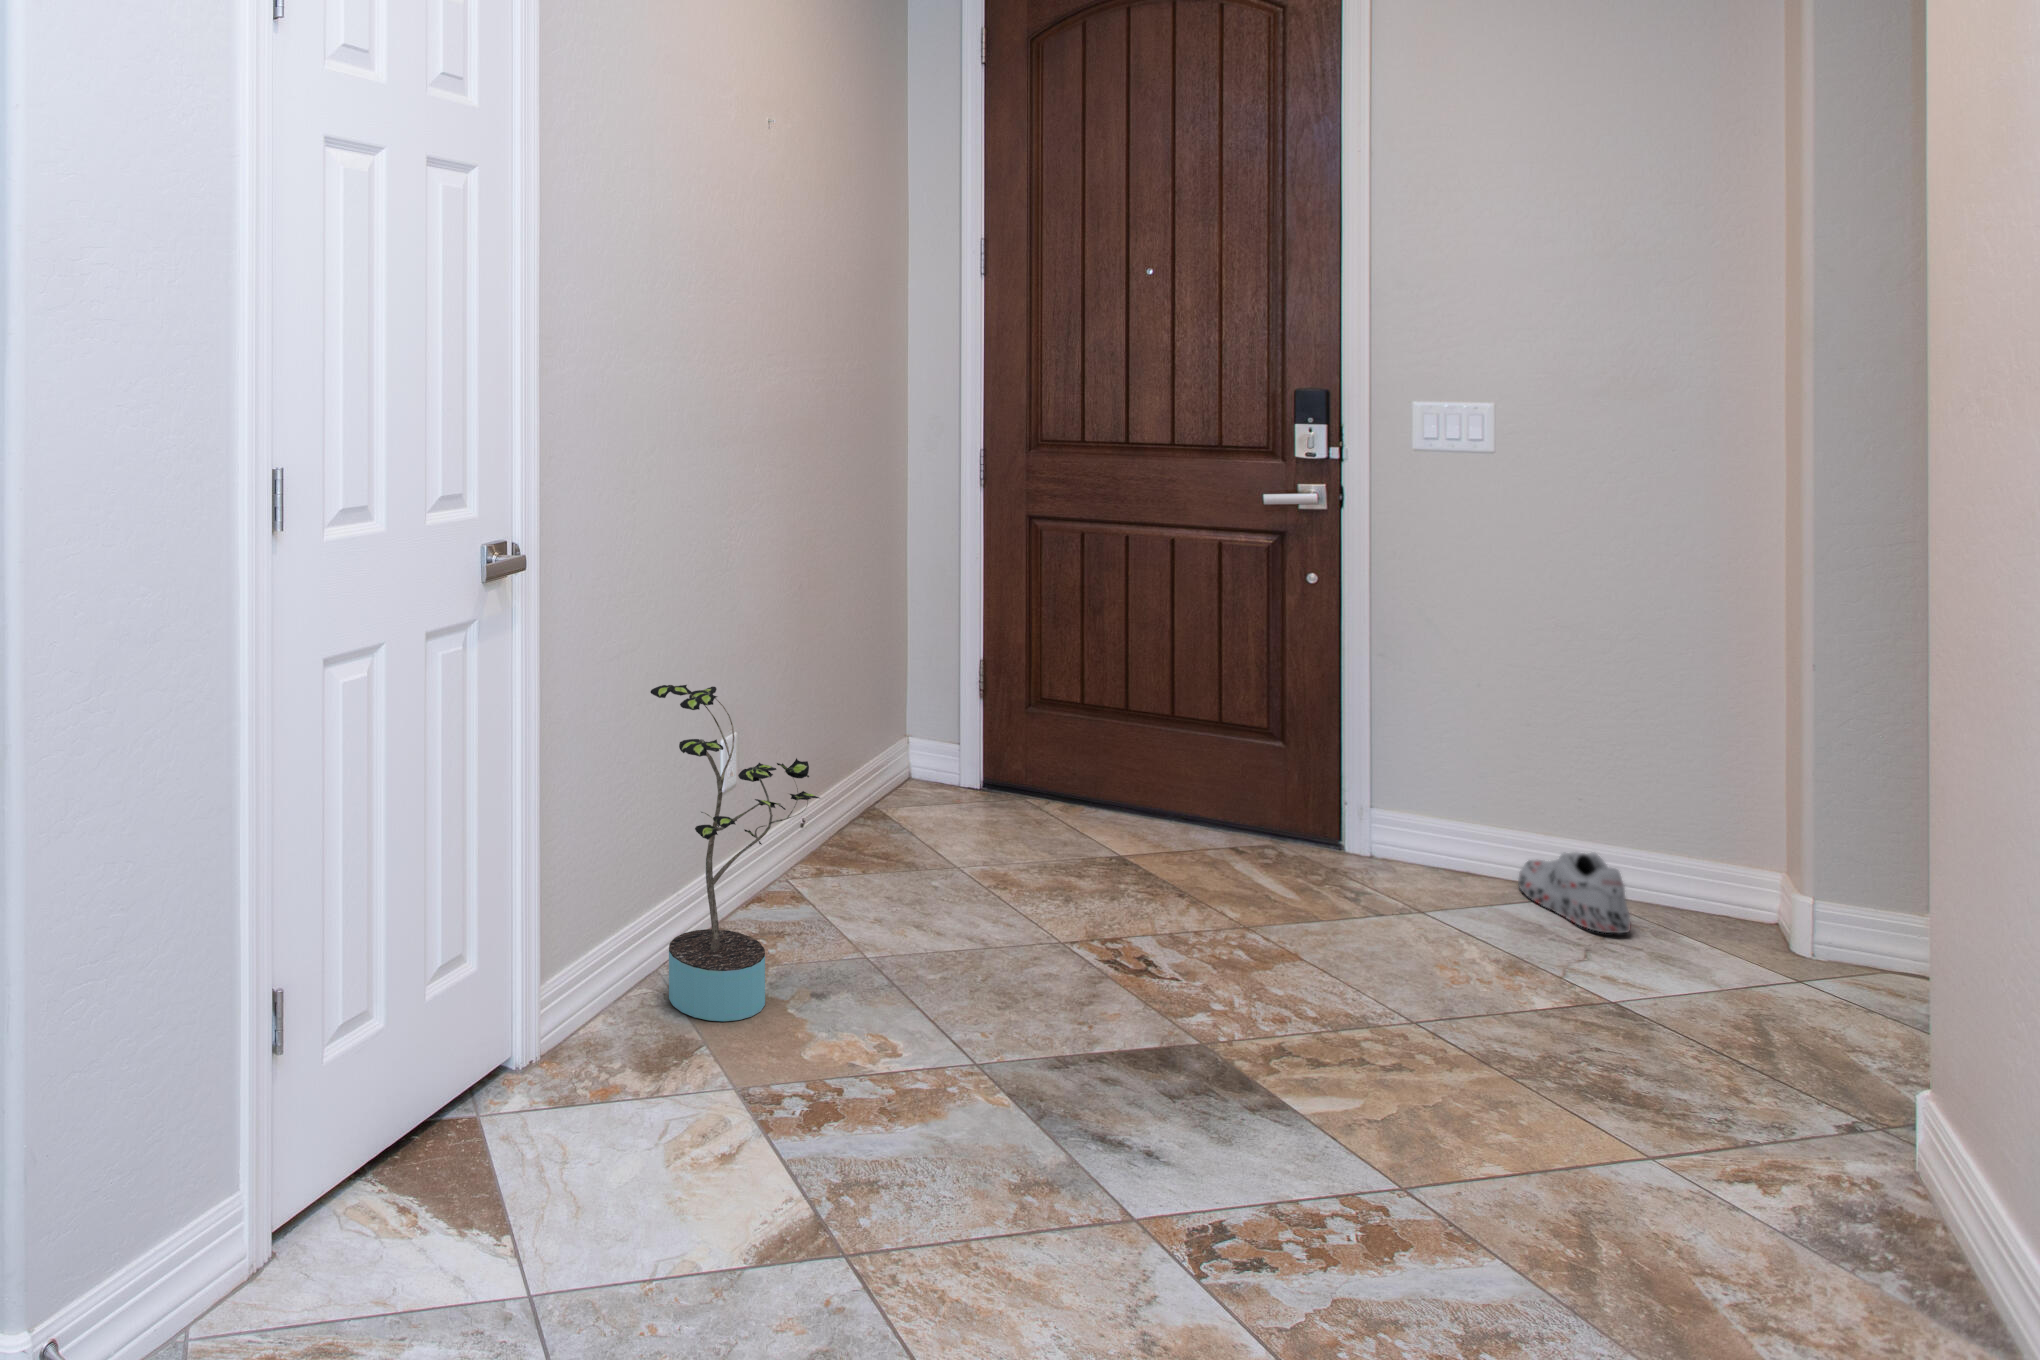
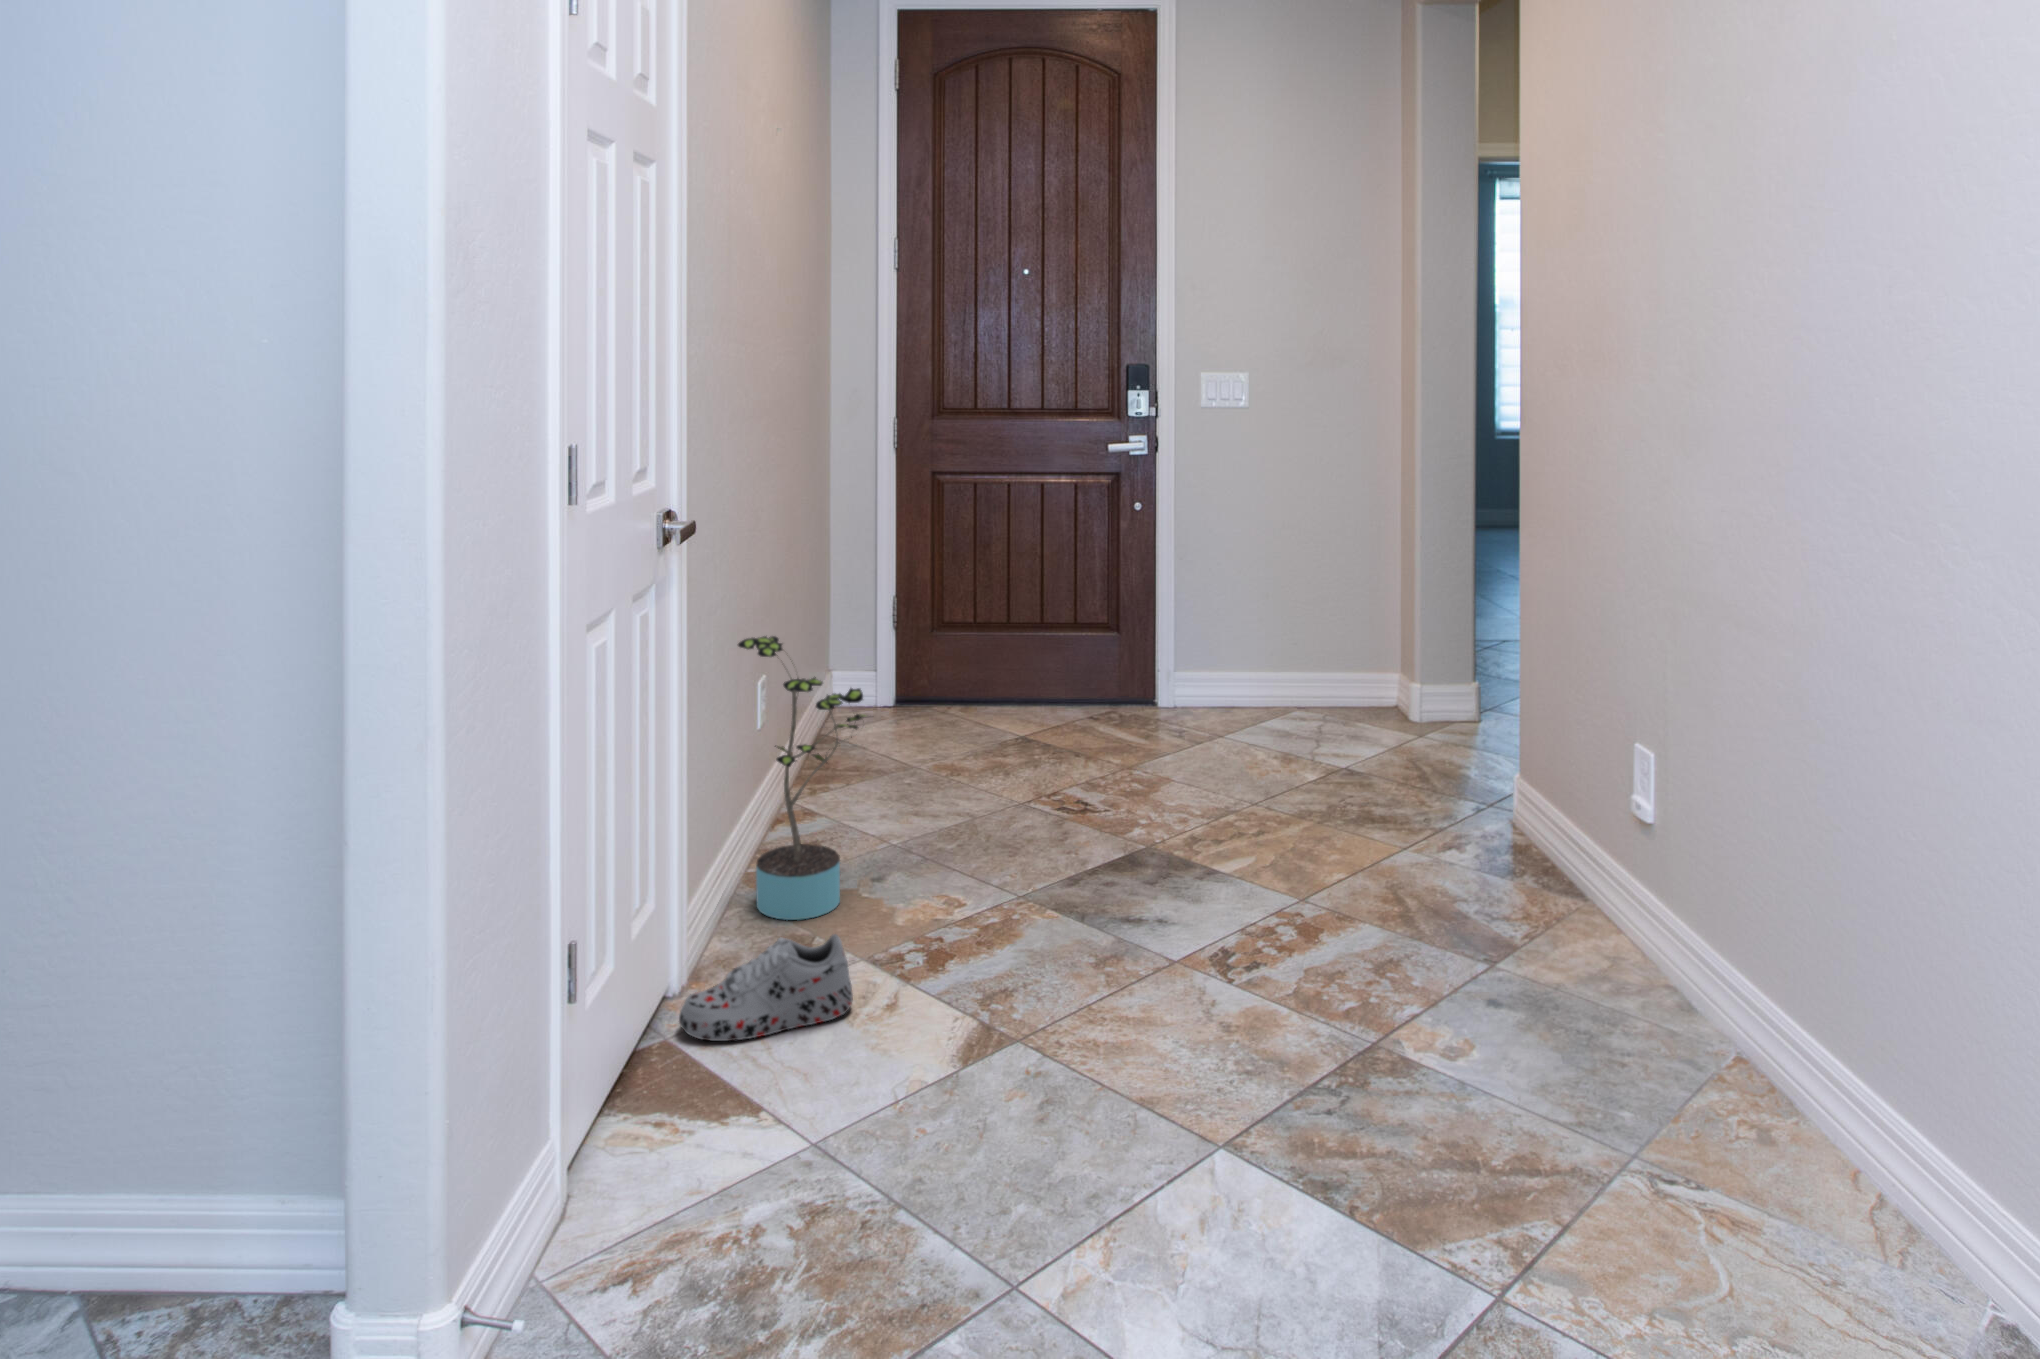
shoe: present [1518,852,1631,934] -> present [679,934,853,1041]

